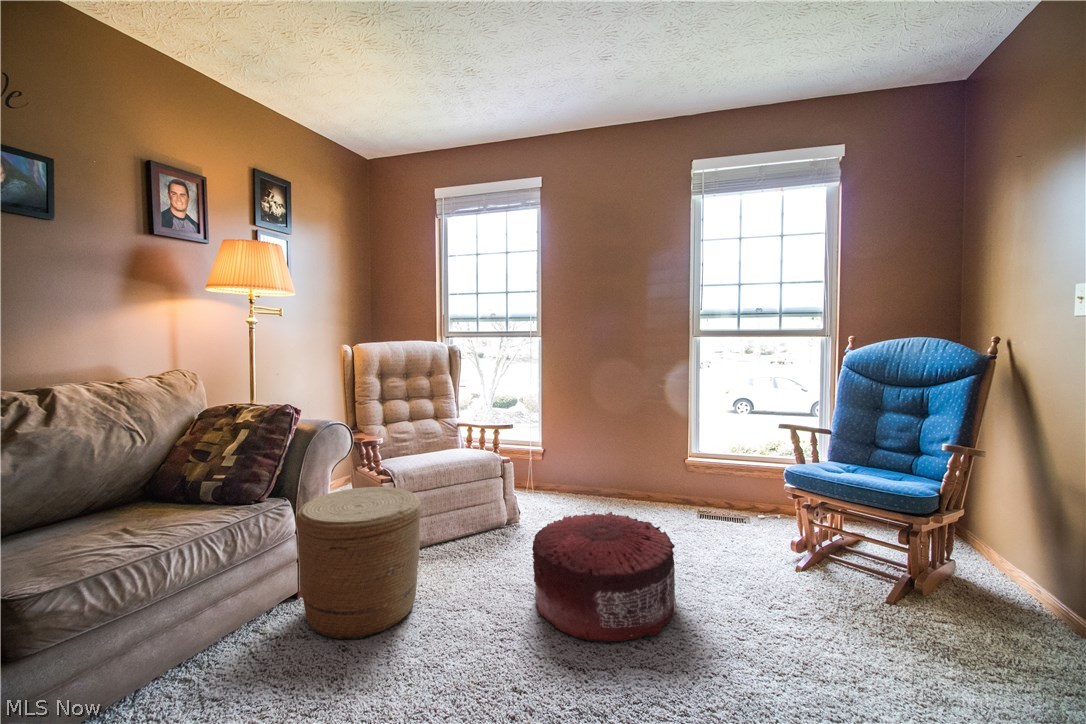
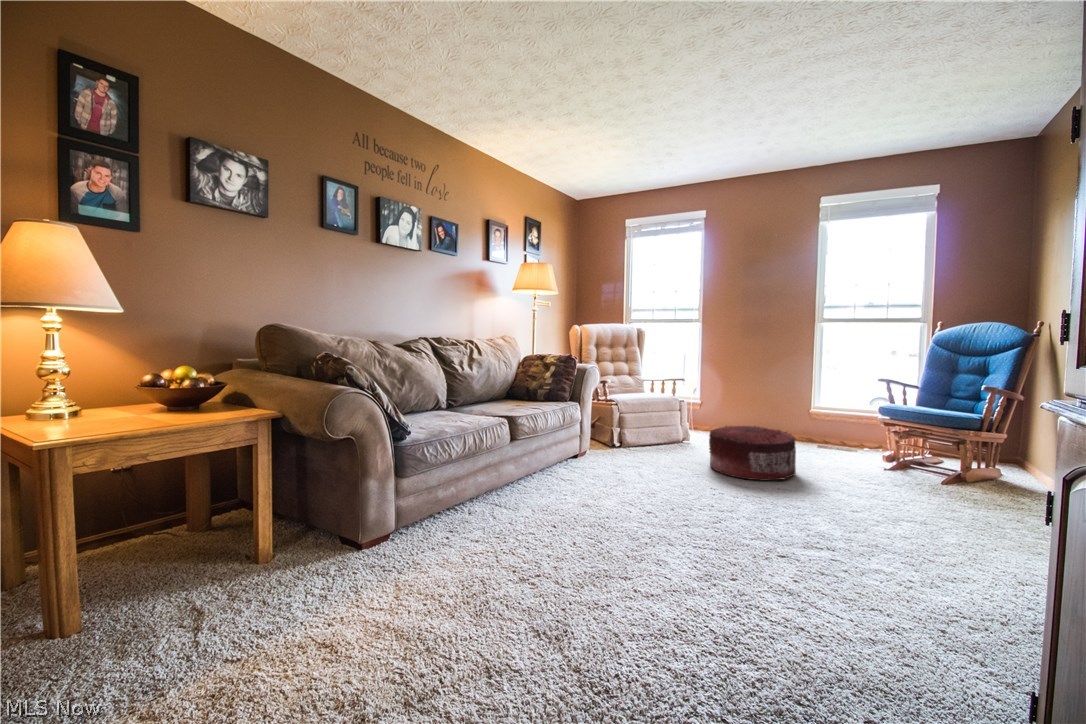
woven basket: present [296,487,422,639] -> none [586,401,648,469]

